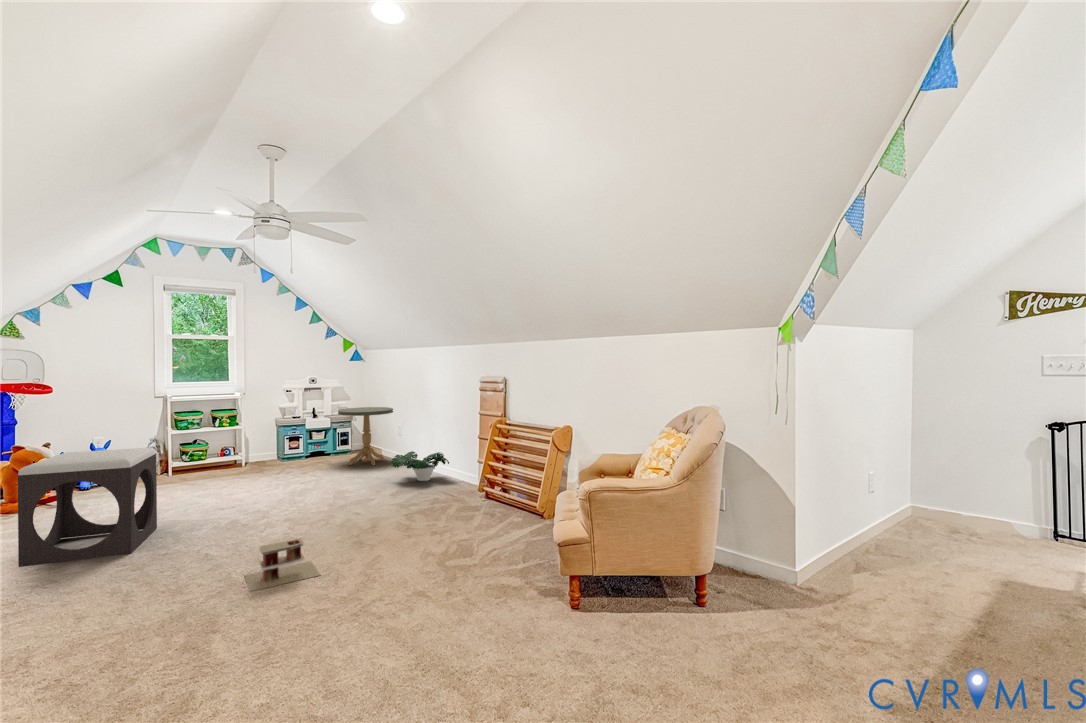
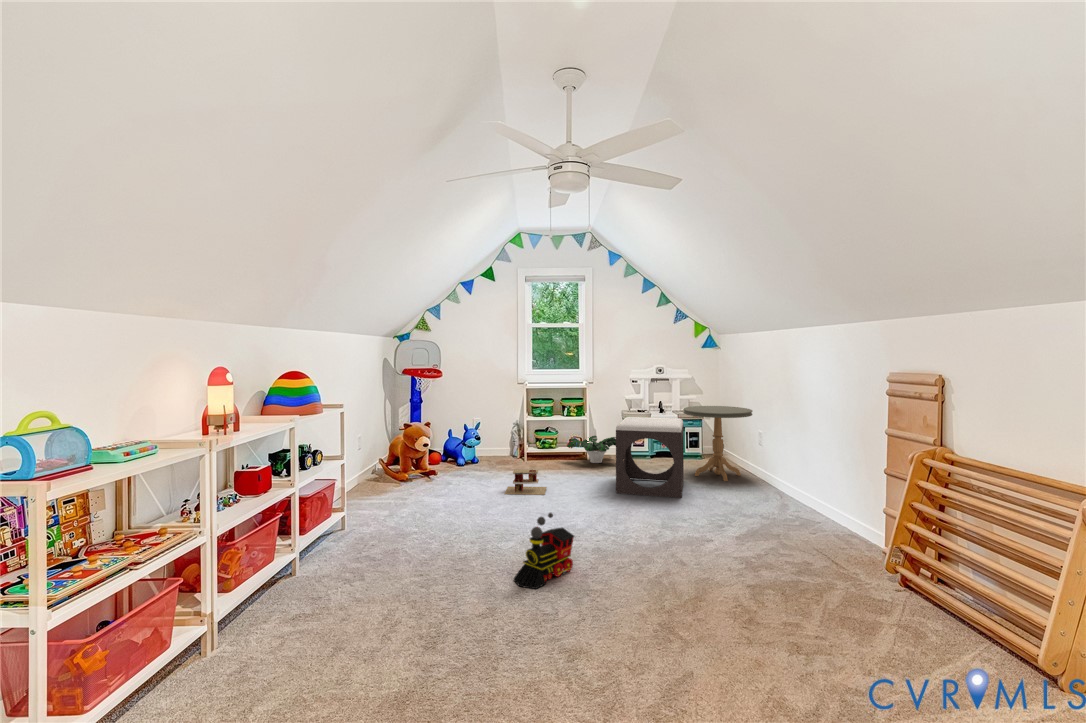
footstool: present [18,448,157,567] -> present [616,417,684,498]
potted plant: present [391,451,449,481] -> present [567,436,616,463]
toy train: none [216,492,270,553] -> present [514,513,574,589]
toy house: present [245,539,320,591] -> present [504,469,547,495]

